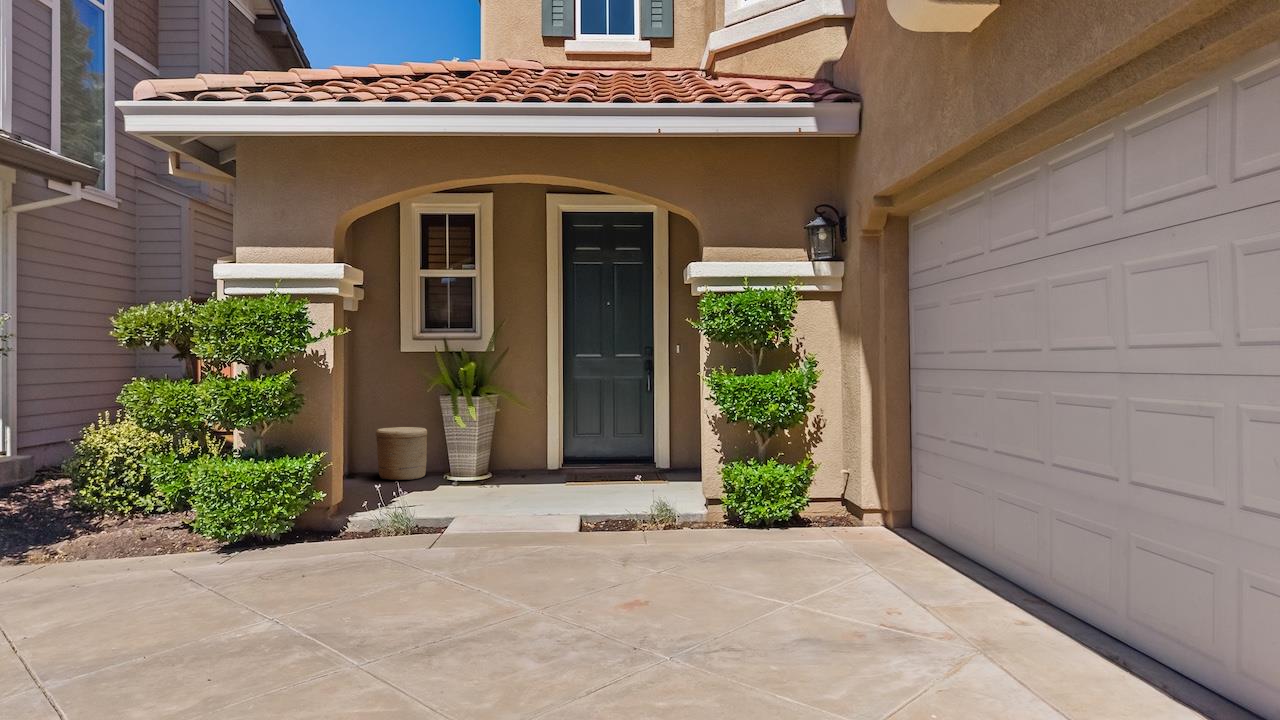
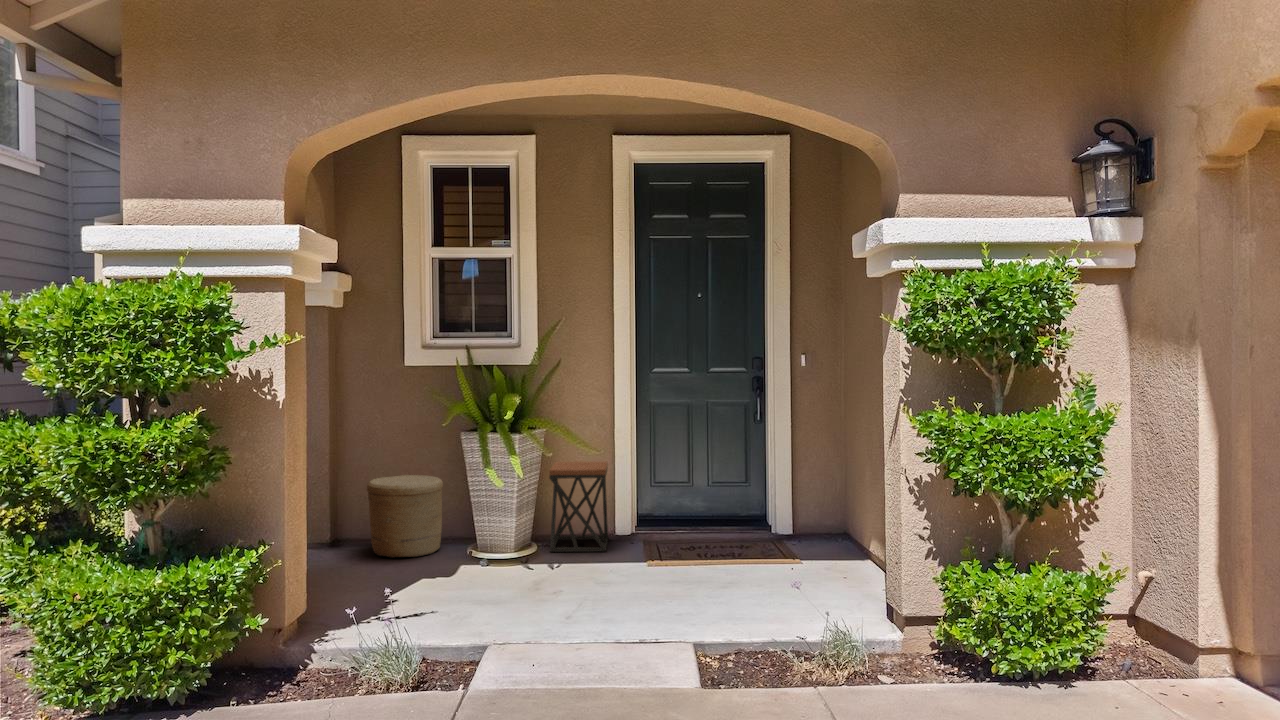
stool: none [500,418,541,477] -> present [549,462,608,552]

